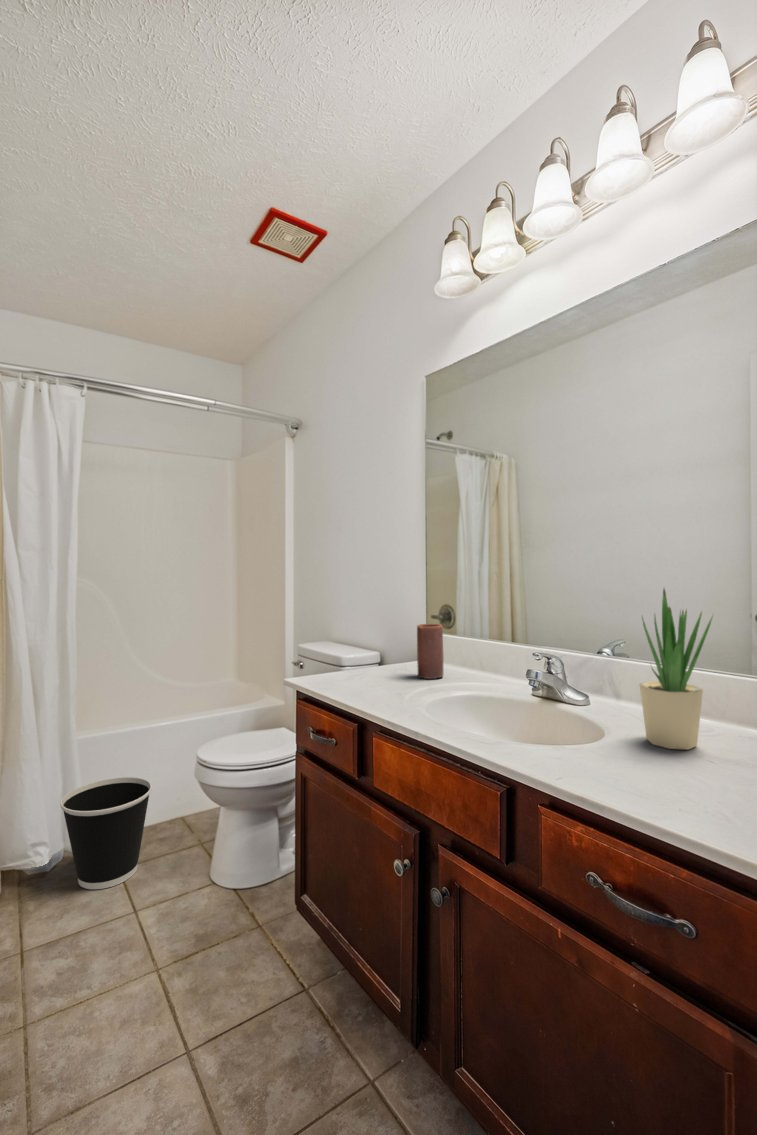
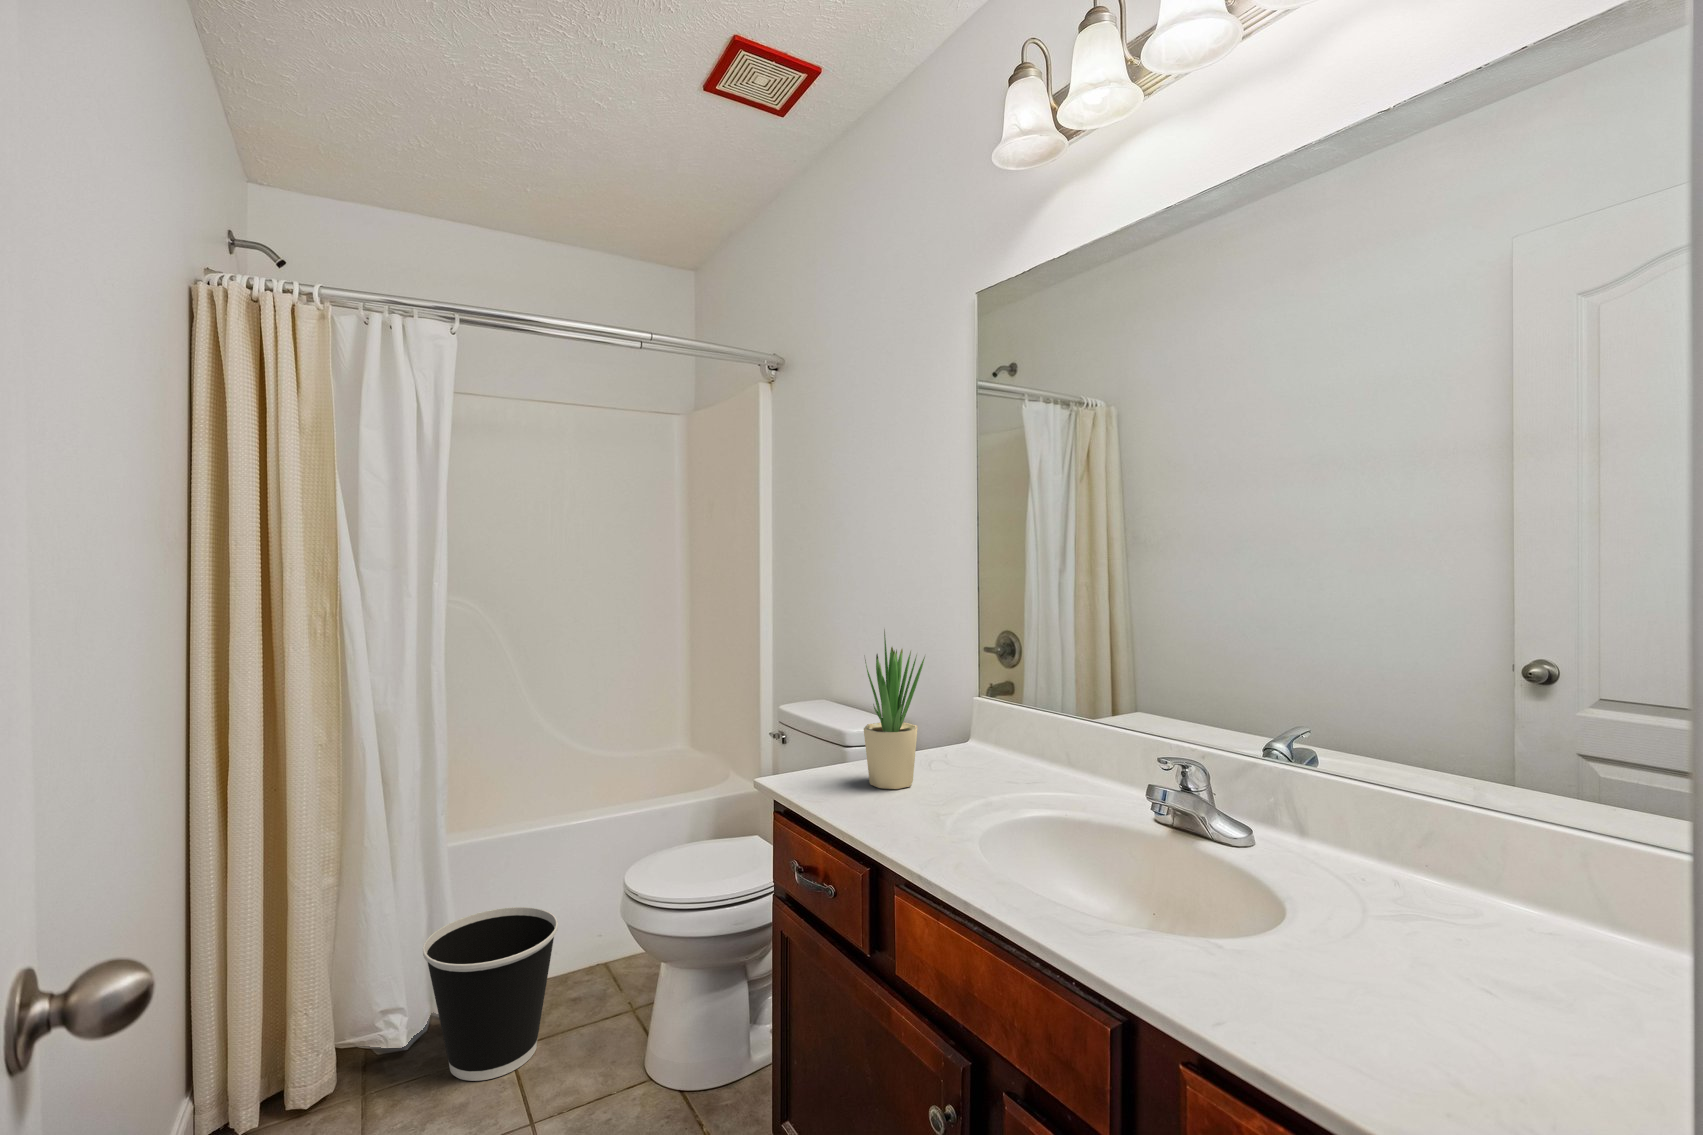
potted plant: present [640,589,712,749] -> present [864,631,925,789]
candle: present [417,624,443,679] -> none [963,694,1006,784]

